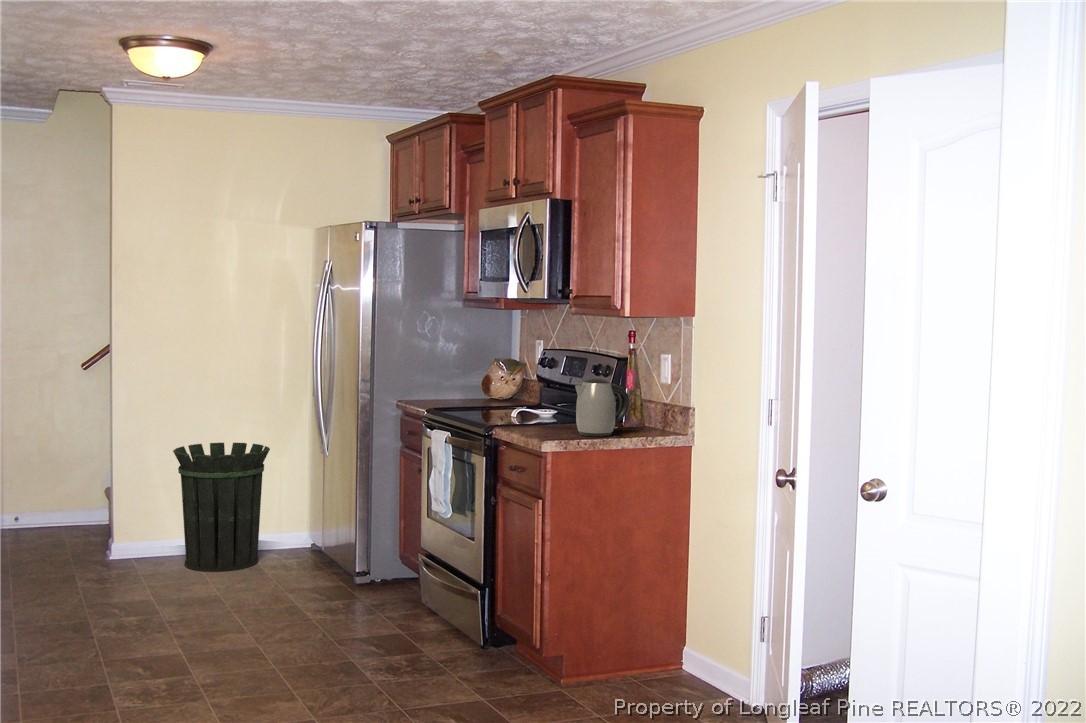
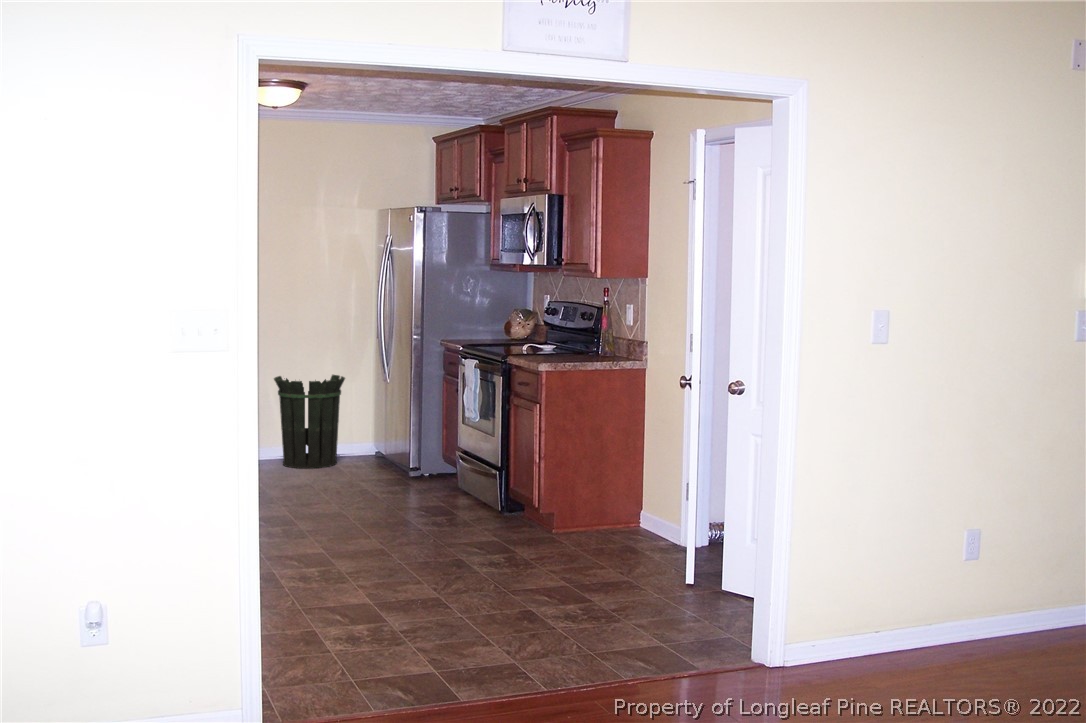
kettle: present [575,379,629,437] -> none [563,321,602,361]

